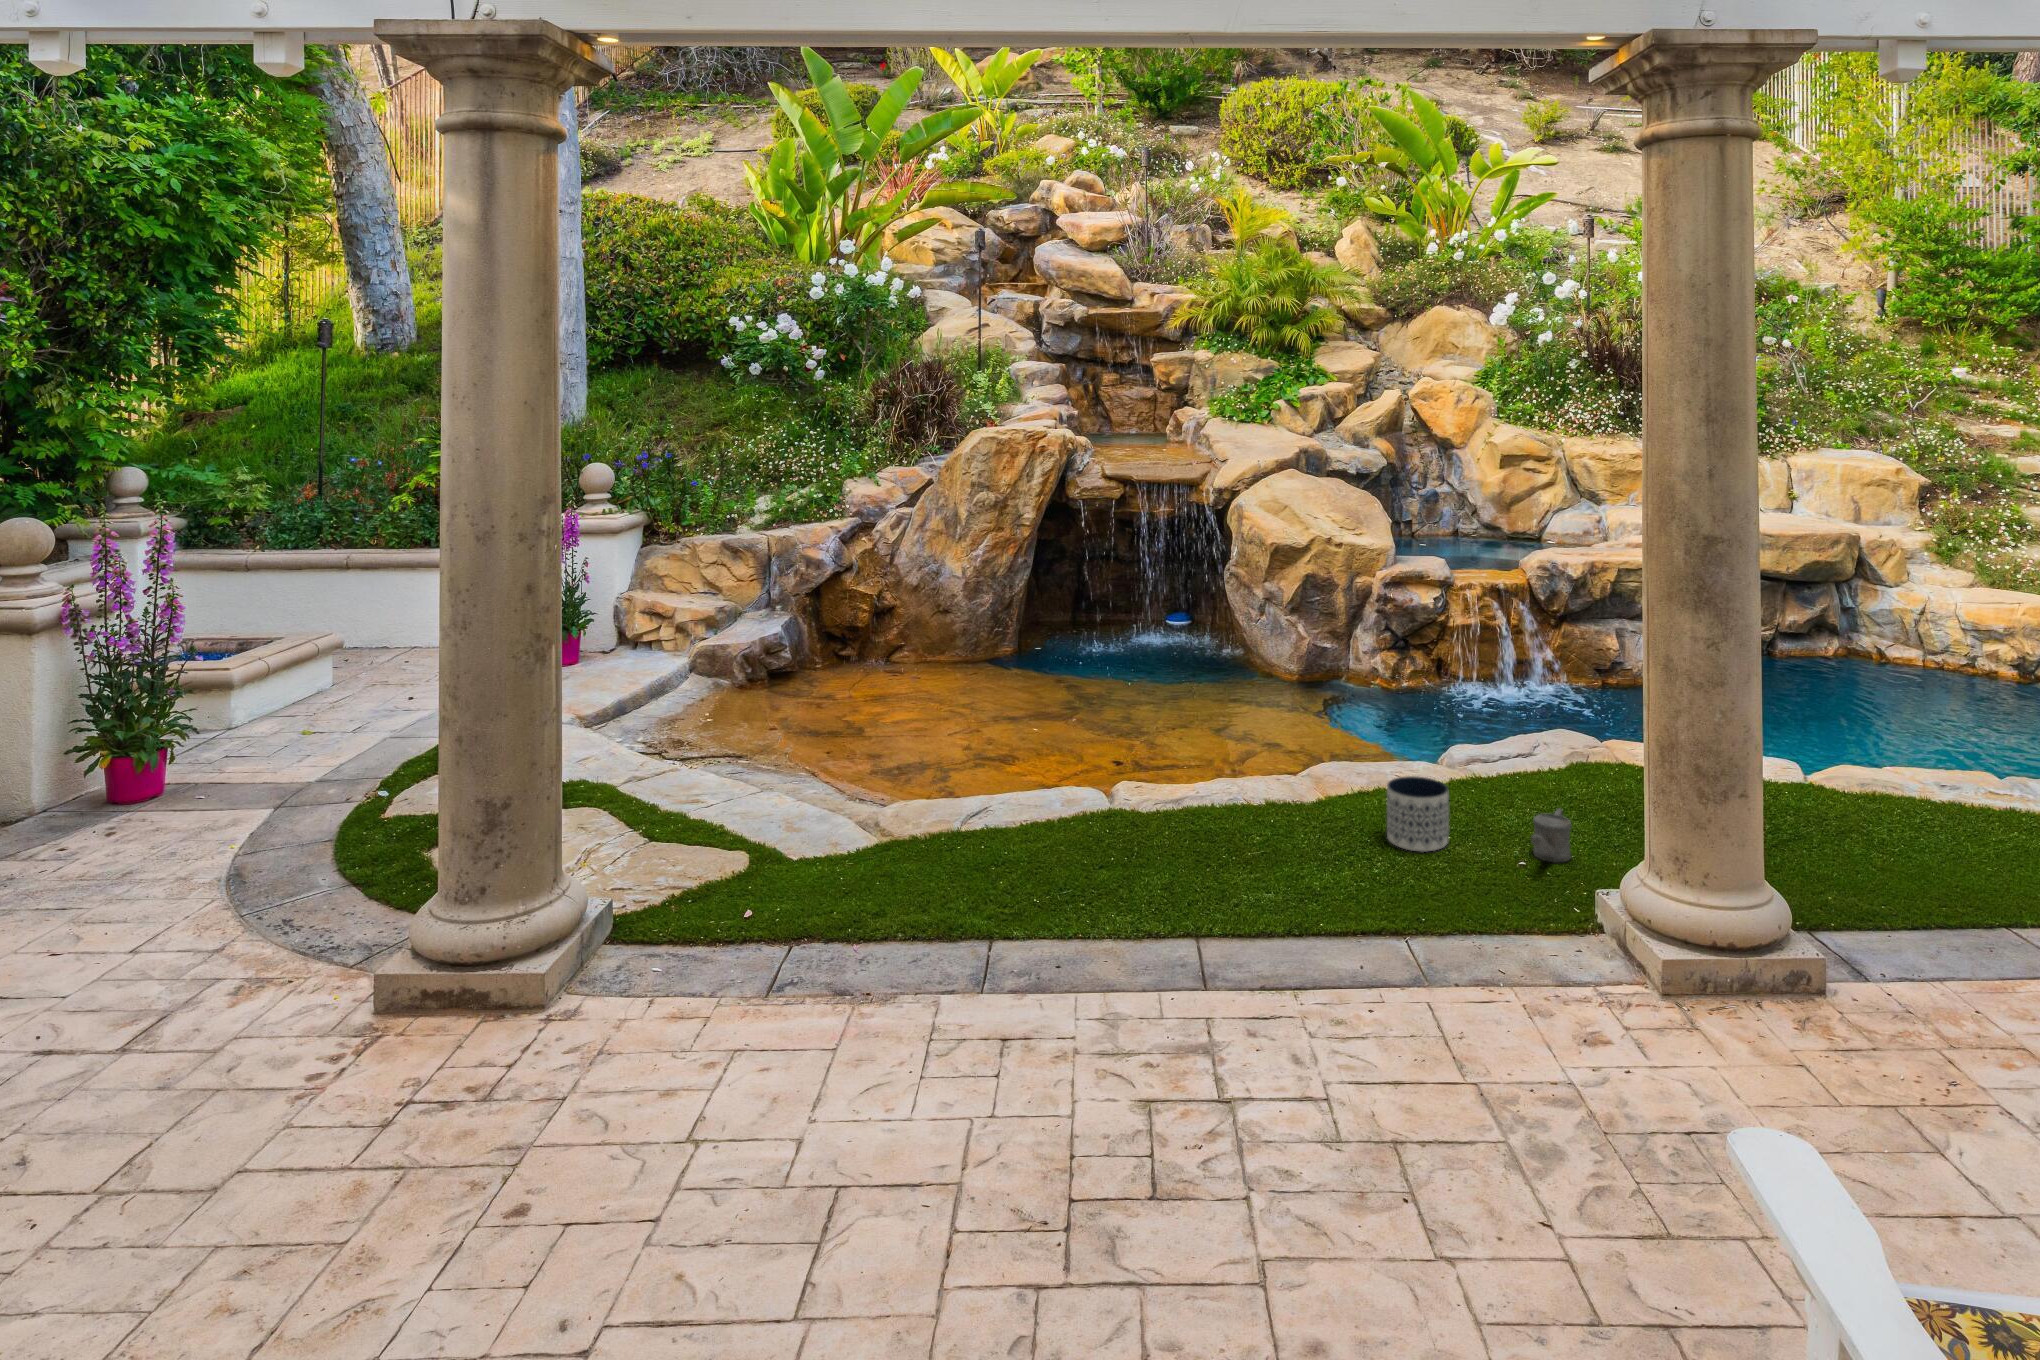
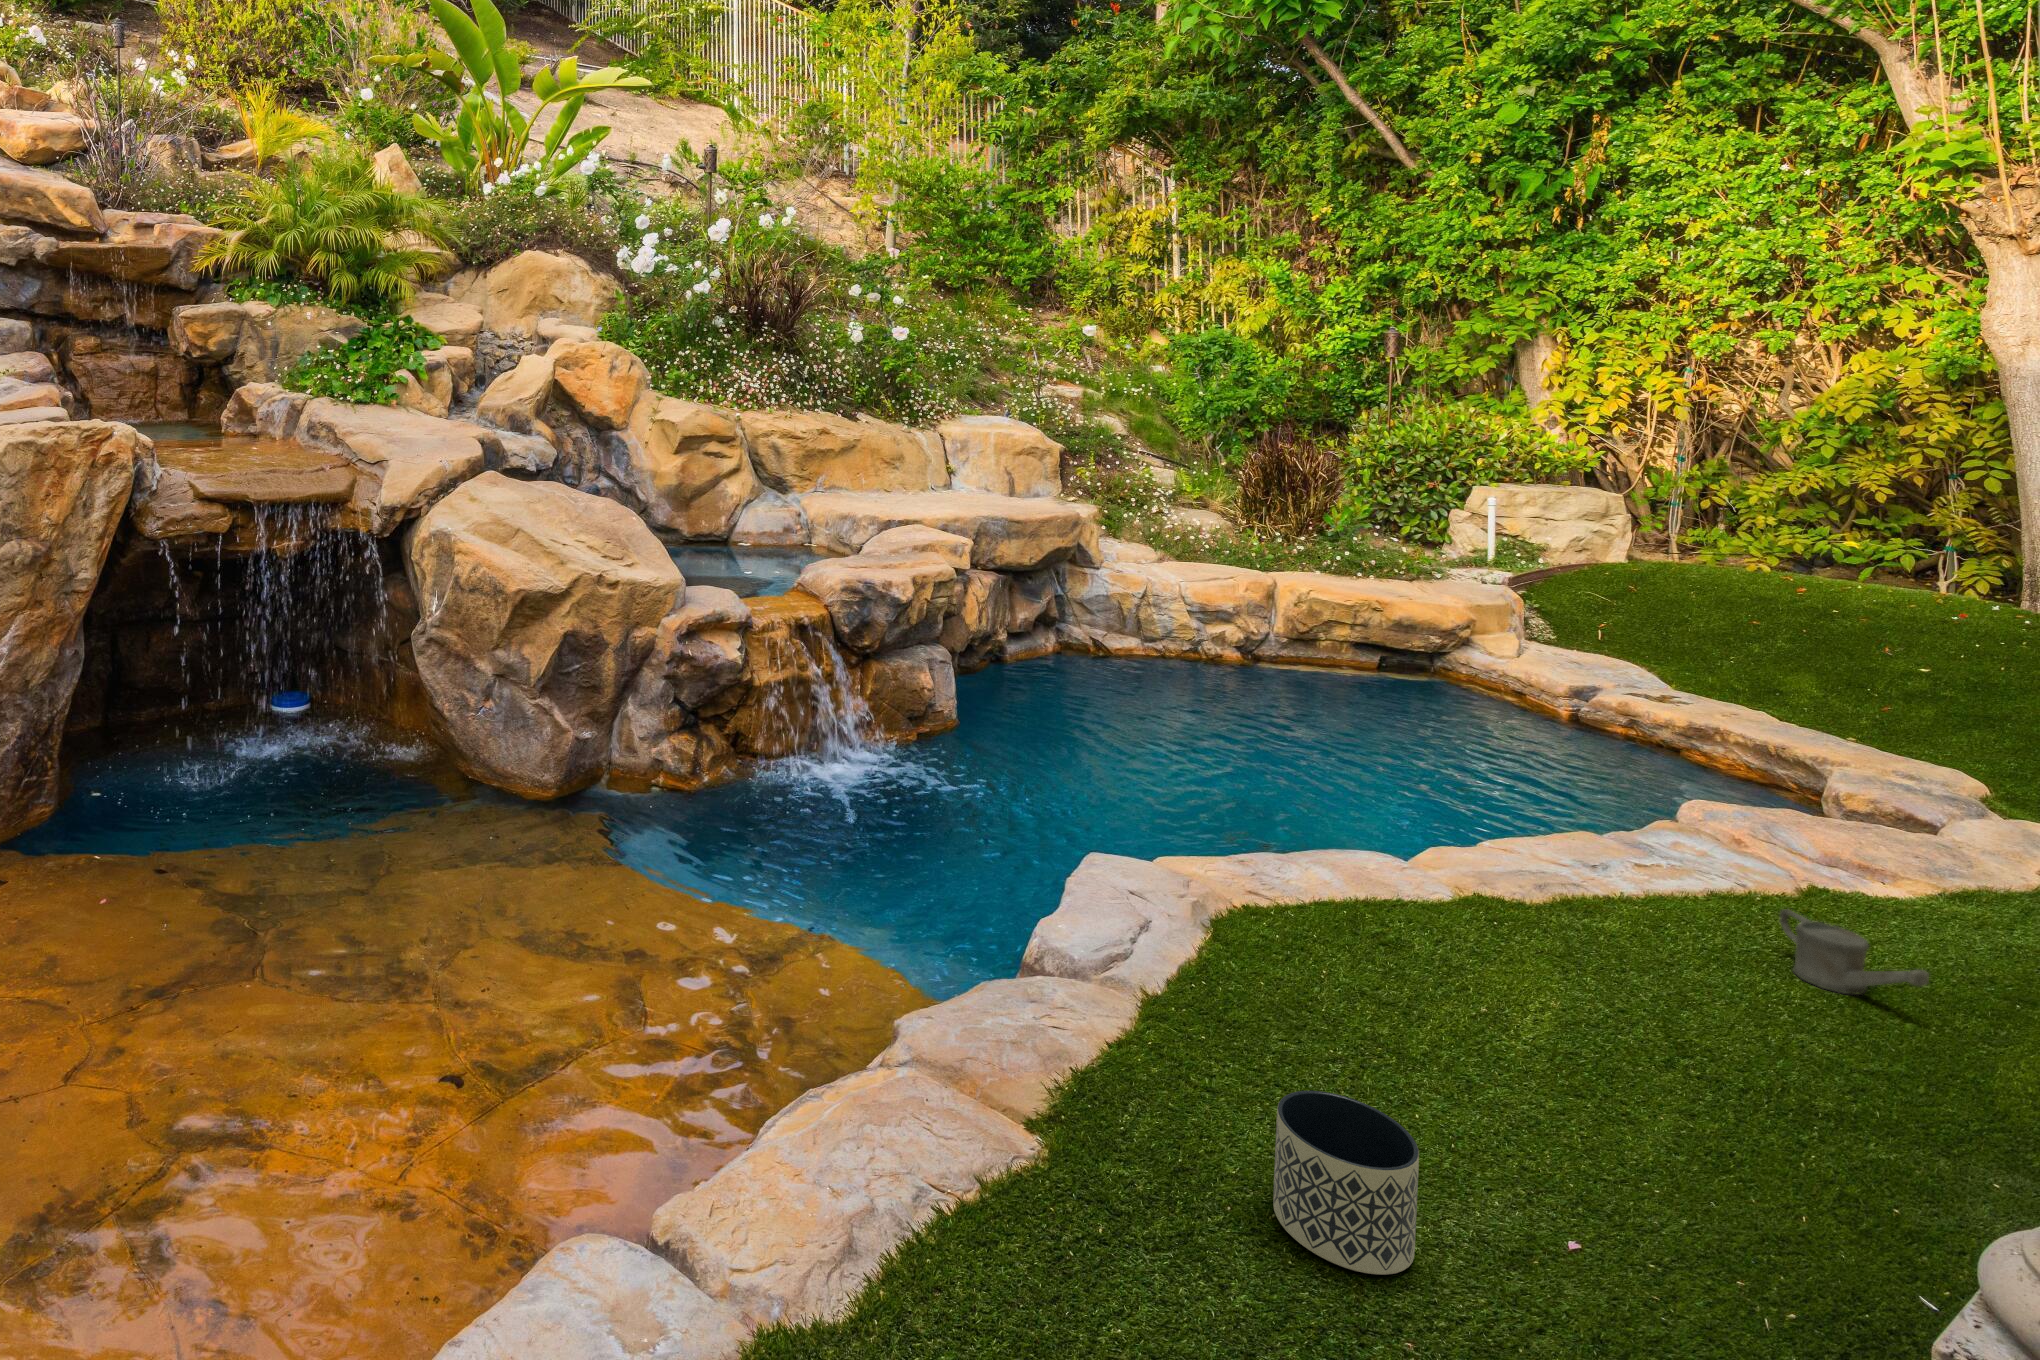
watering can: present [1531,809,1571,863] -> present [1780,909,1929,995]

